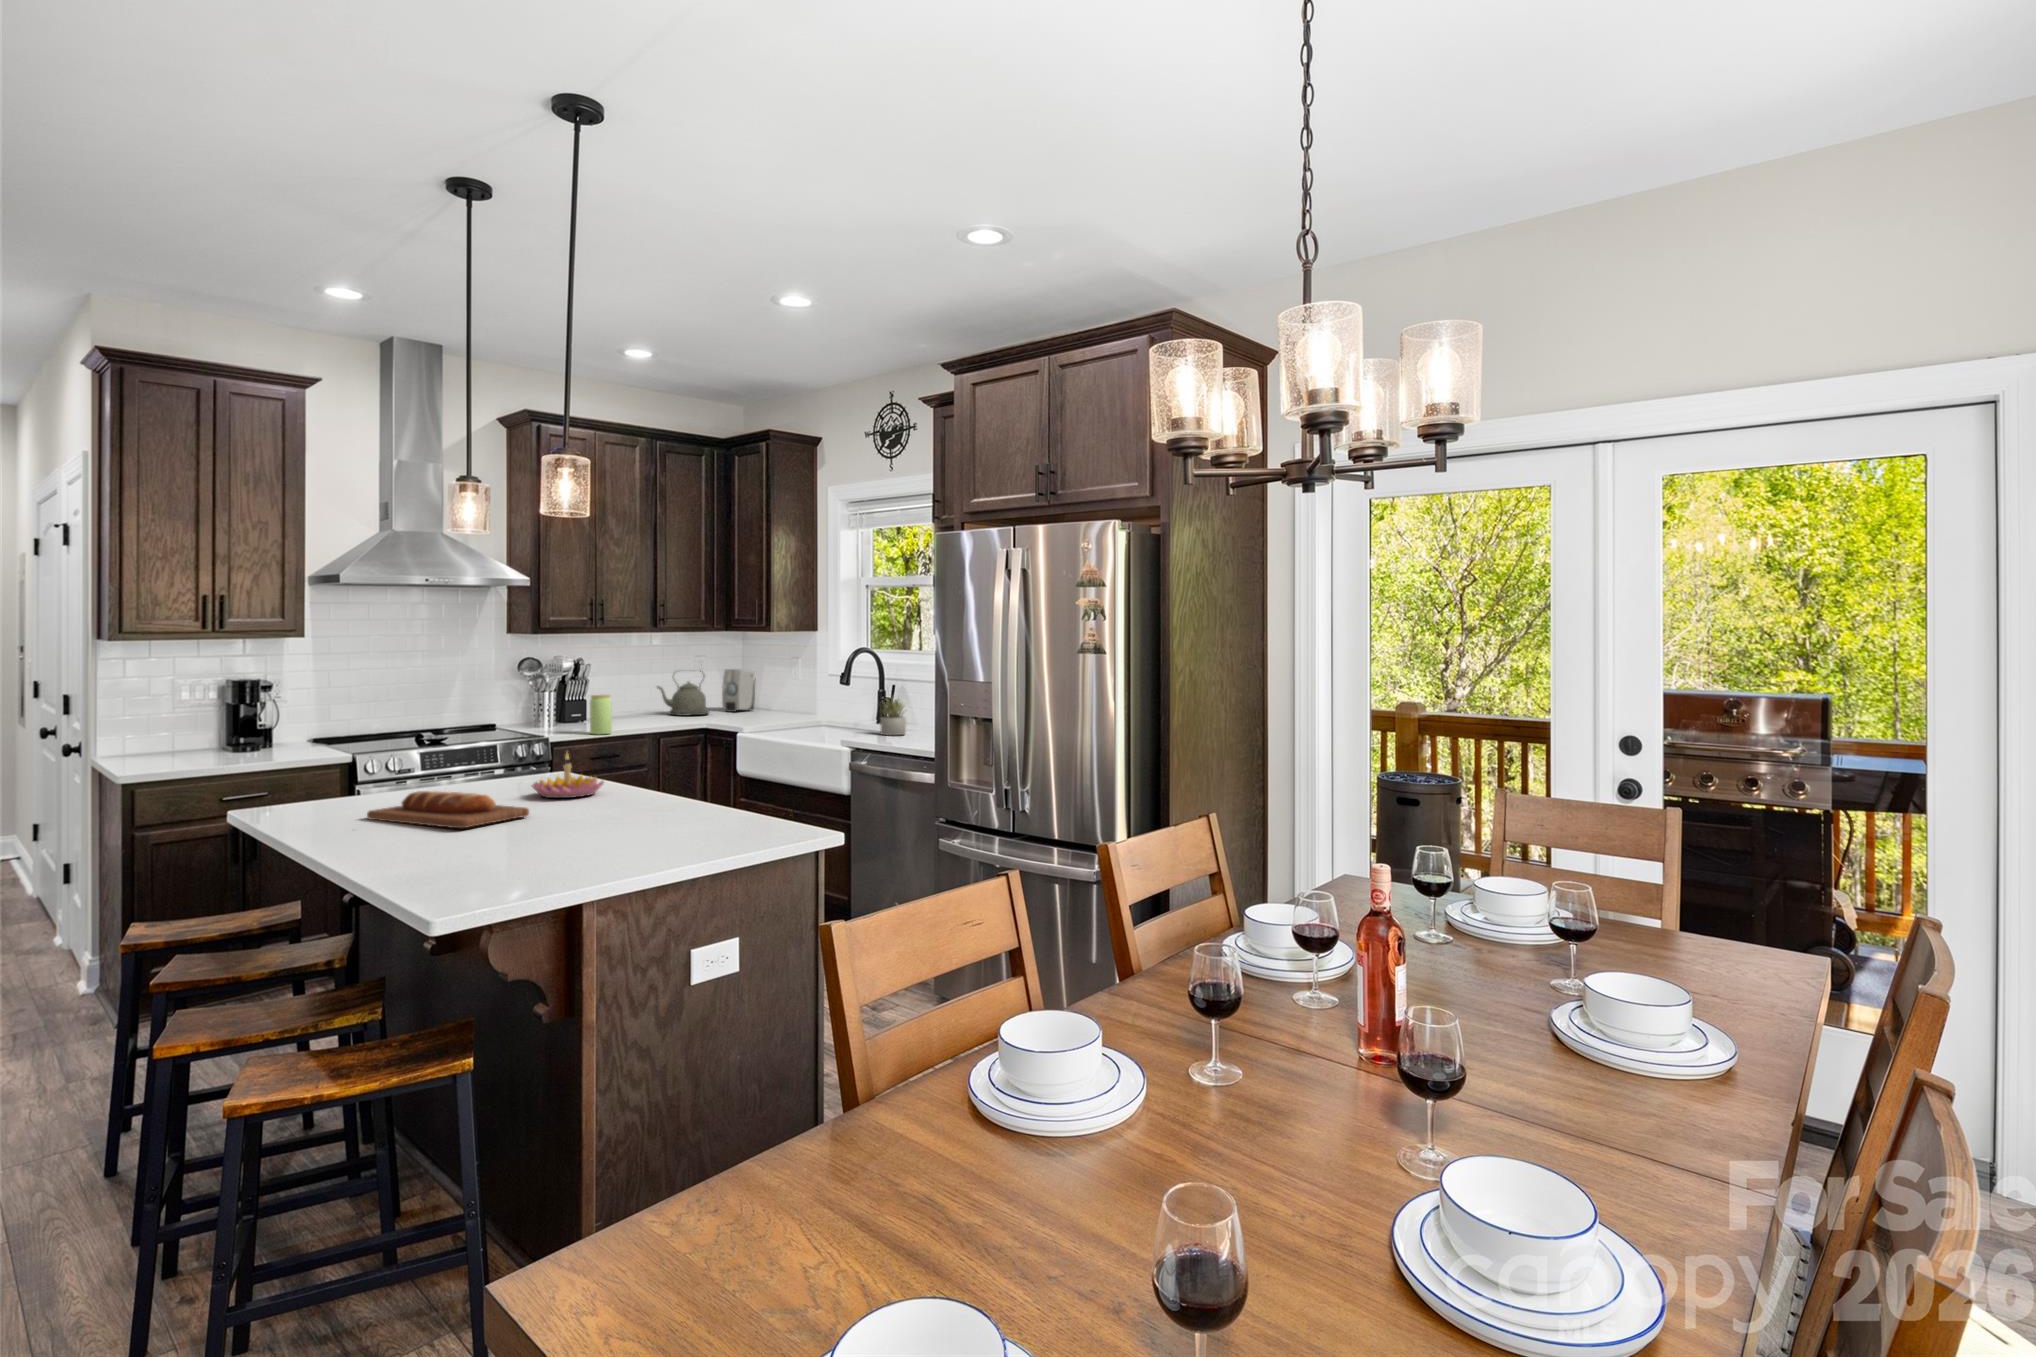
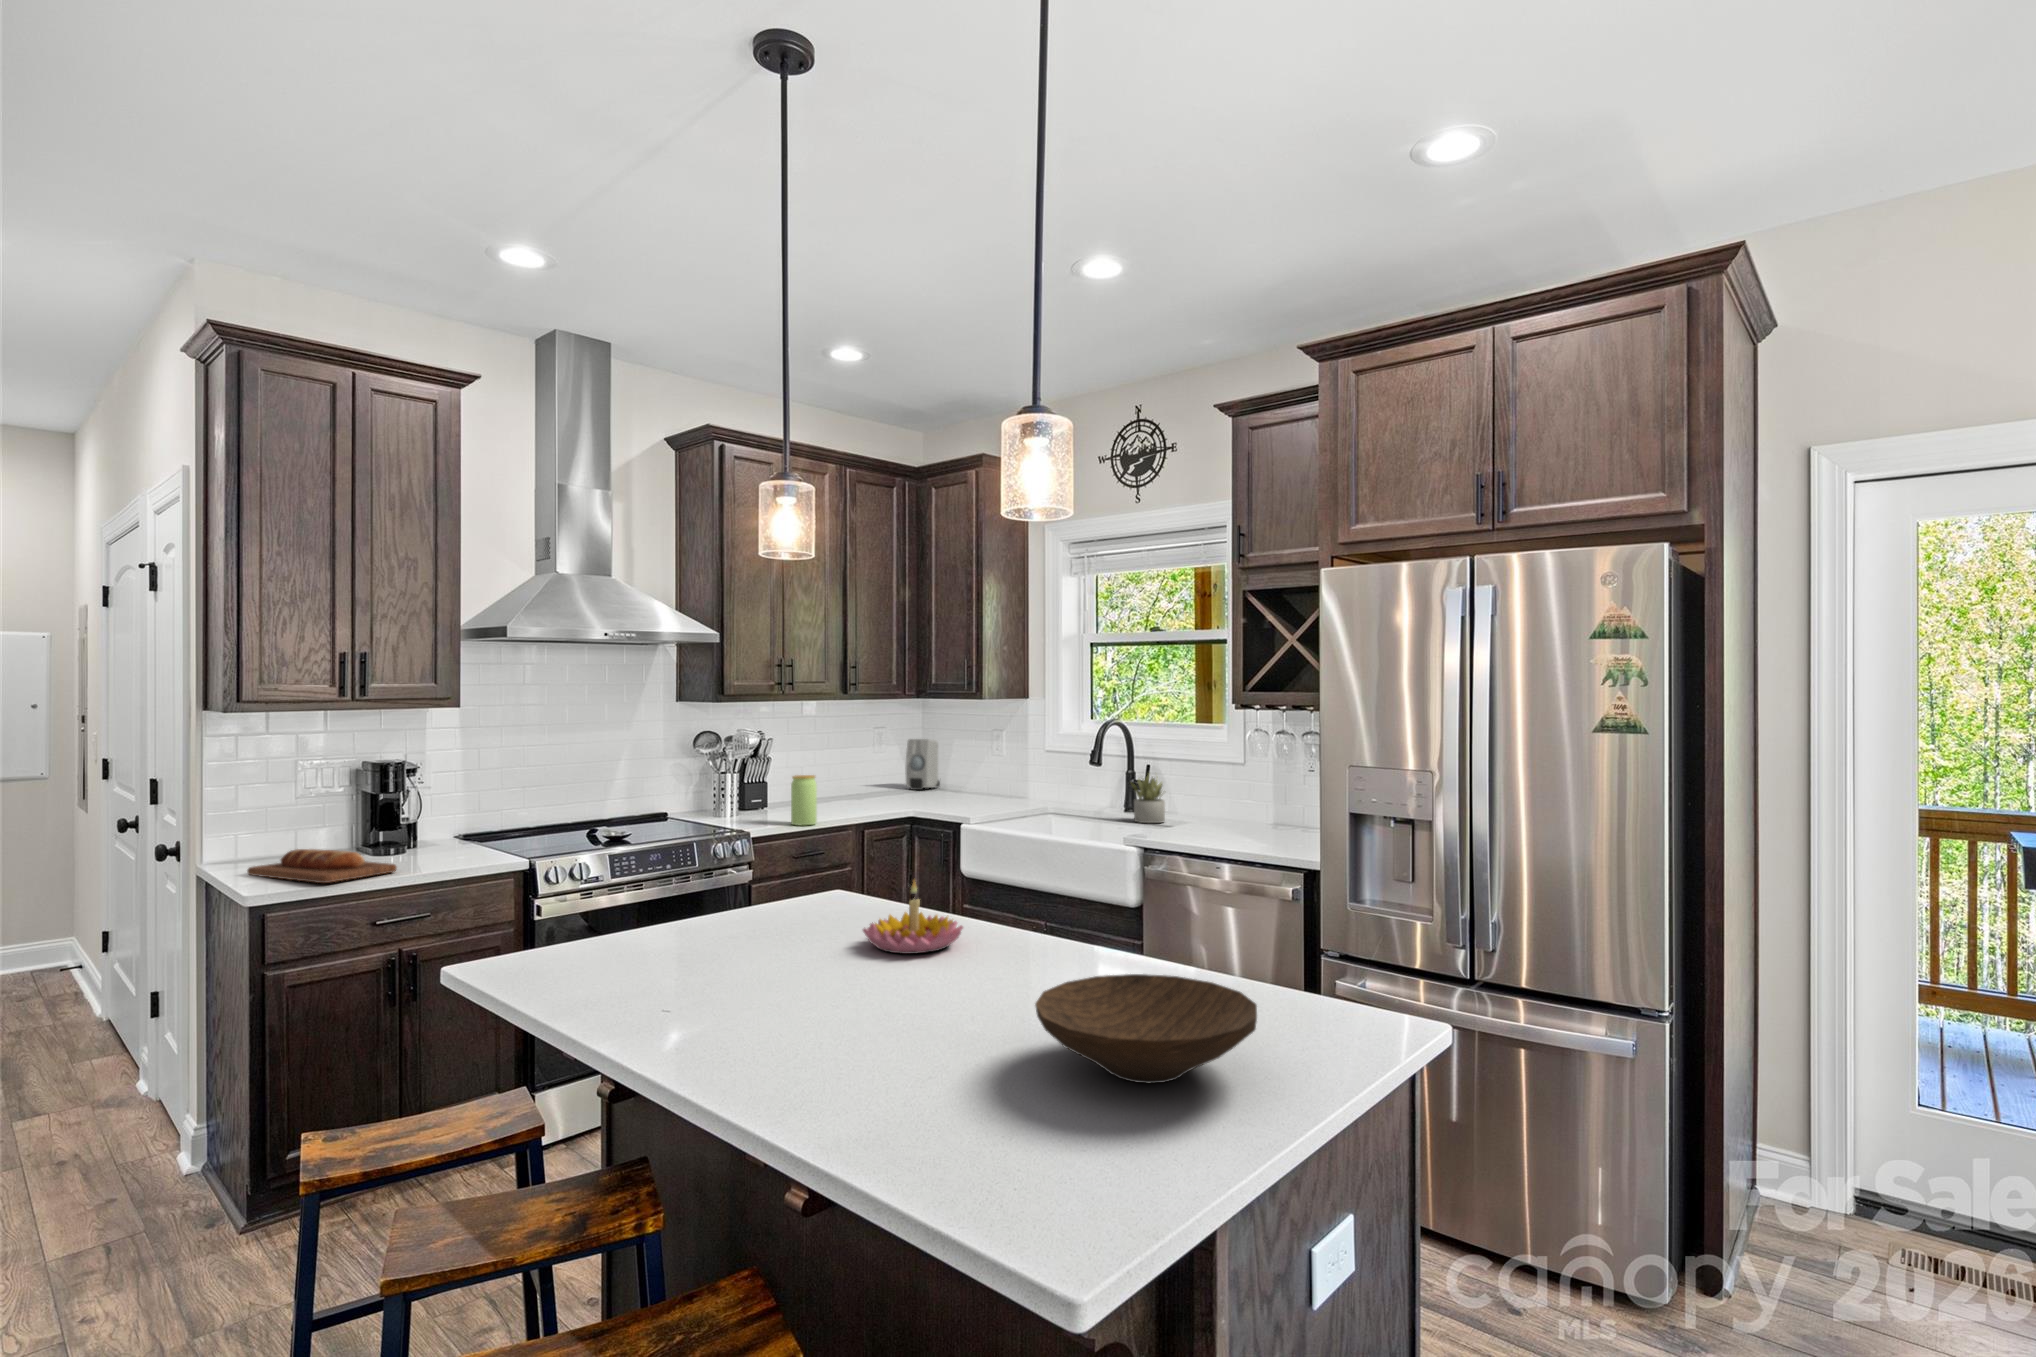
kettle: present [657,671,709,716] -> none [838,741,897,796]
bread loaf: present [367,791,529,828] -> present [247,849,397,883]
wooden bowl: none [549,795,688,847] -> present [1035,974,1257,1083]

